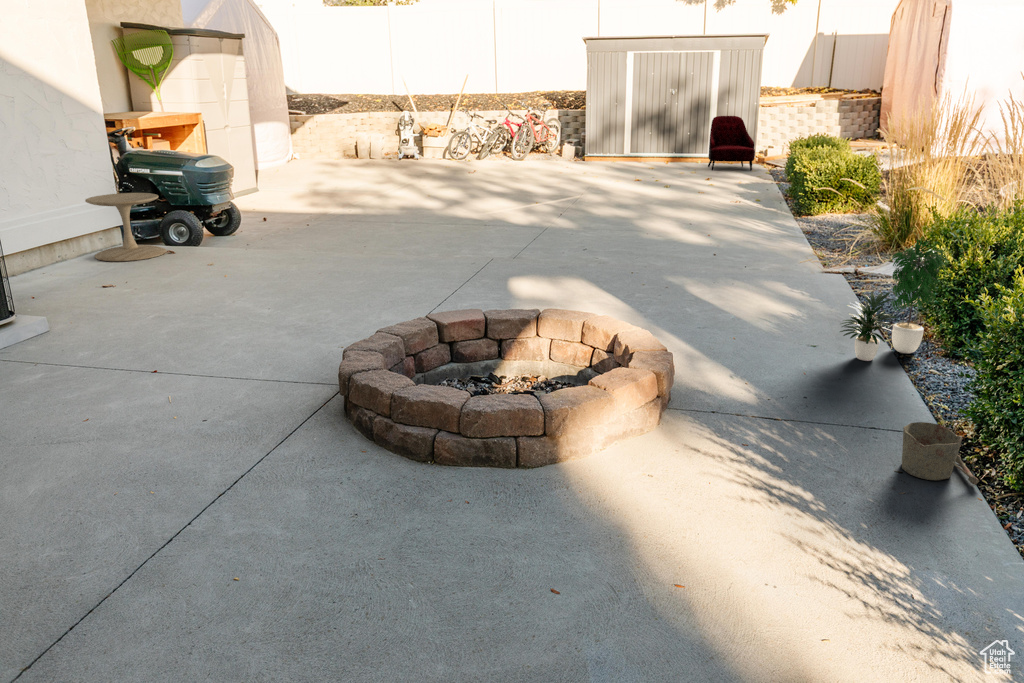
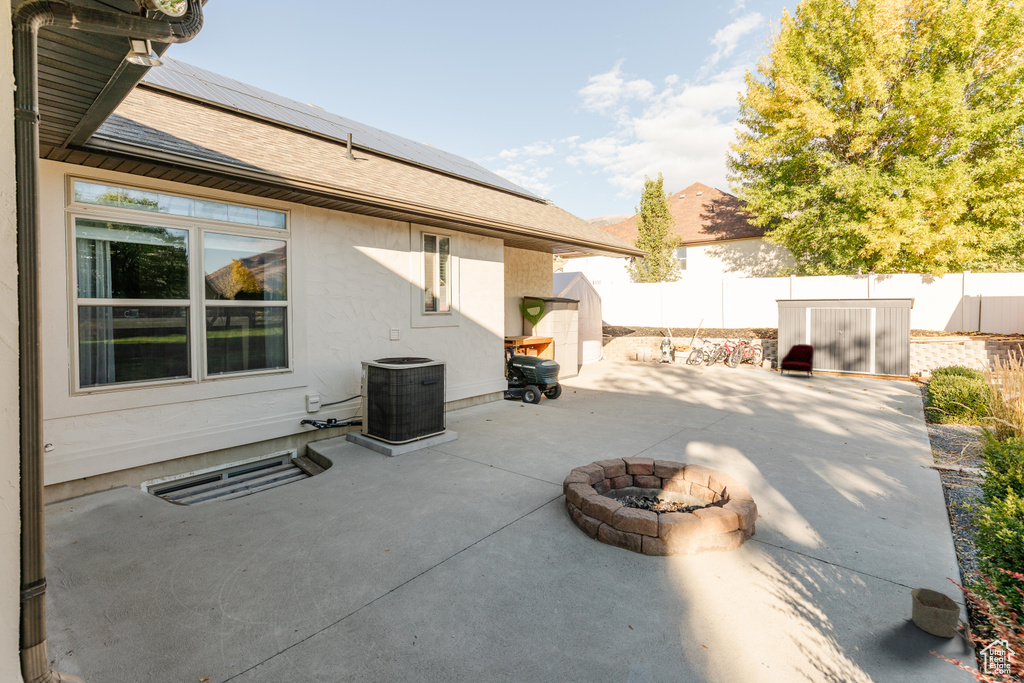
armchair: present [708,116,755,170] -> present [780,344,814,377]
side table: present [85,193,166,261] -> none [491,377,522,408]
potted plant: present [840,238,948,361] -> none [903,456,1001,541]

